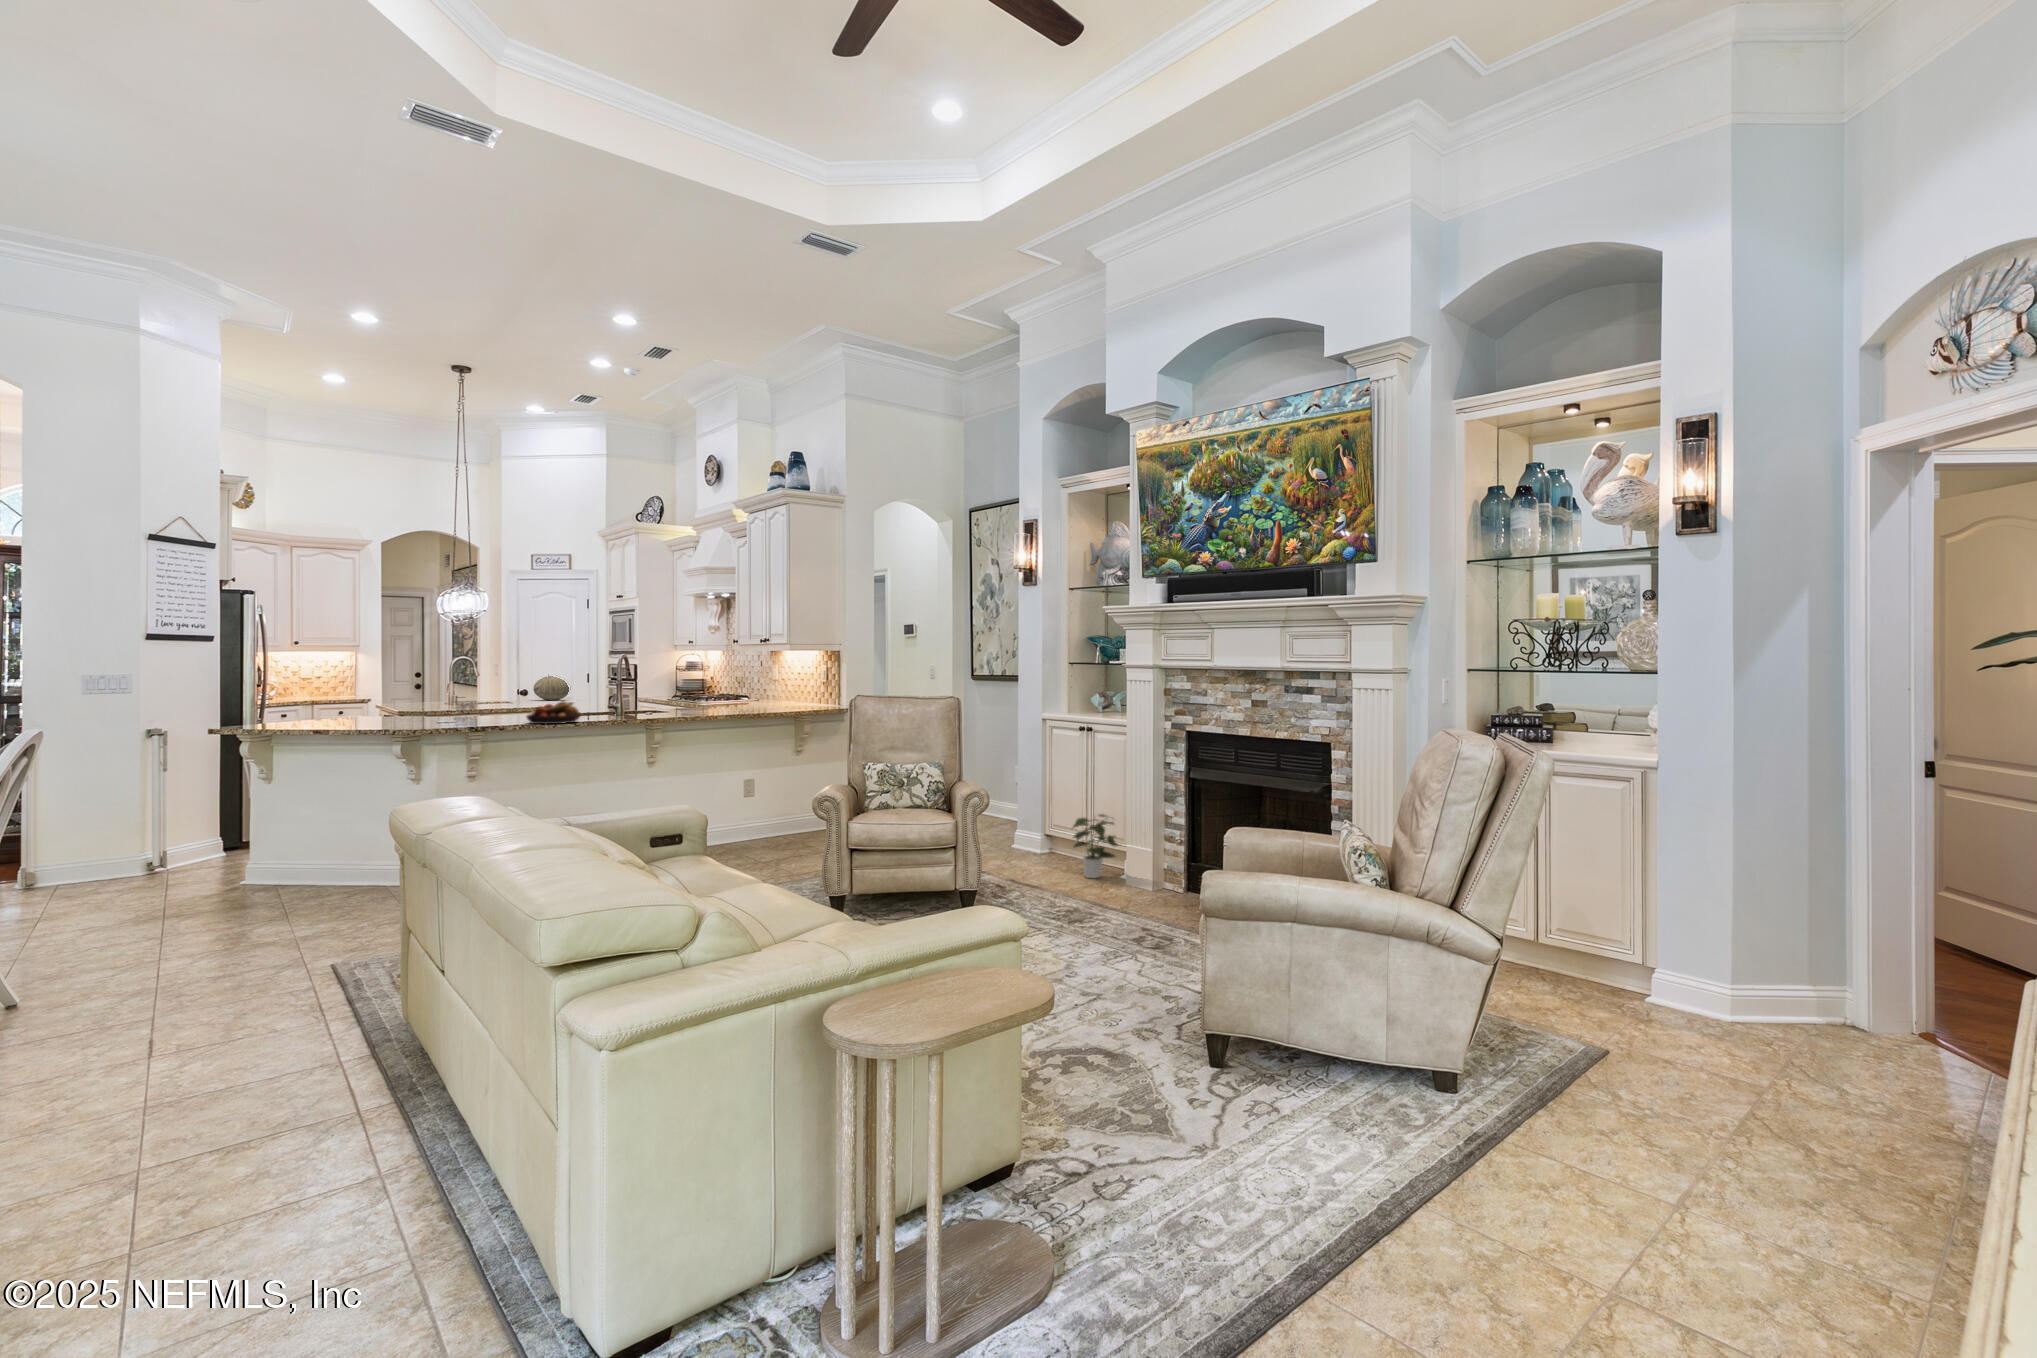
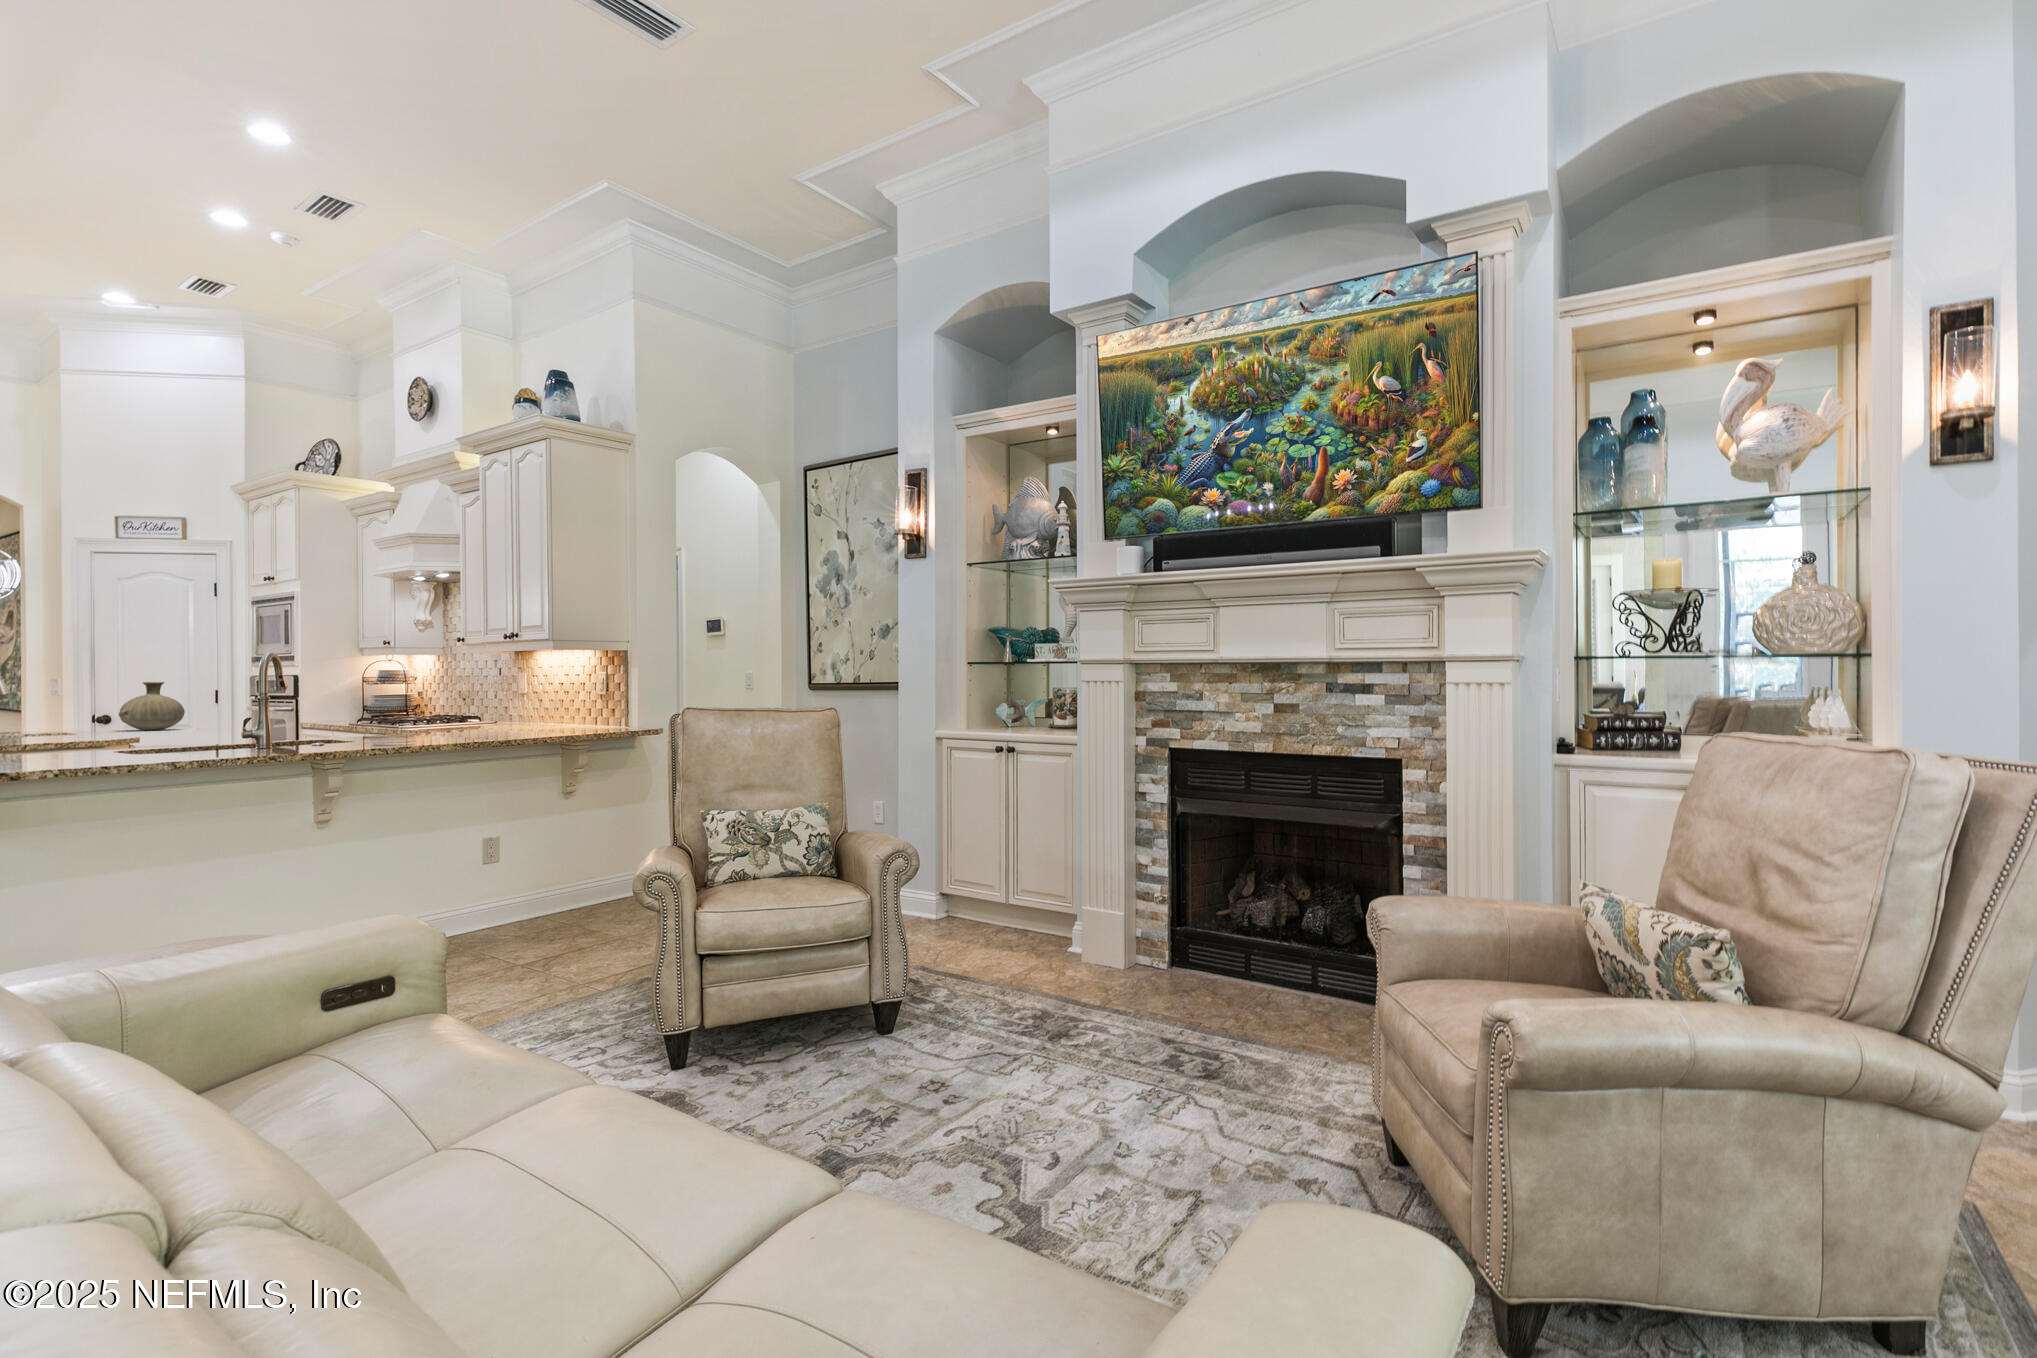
fruit bowl: present [527,702,581,724] -> none [79,726,190,765]
potted plant: present [1073,814,1119,878] -> none [997,866,1075,956]

